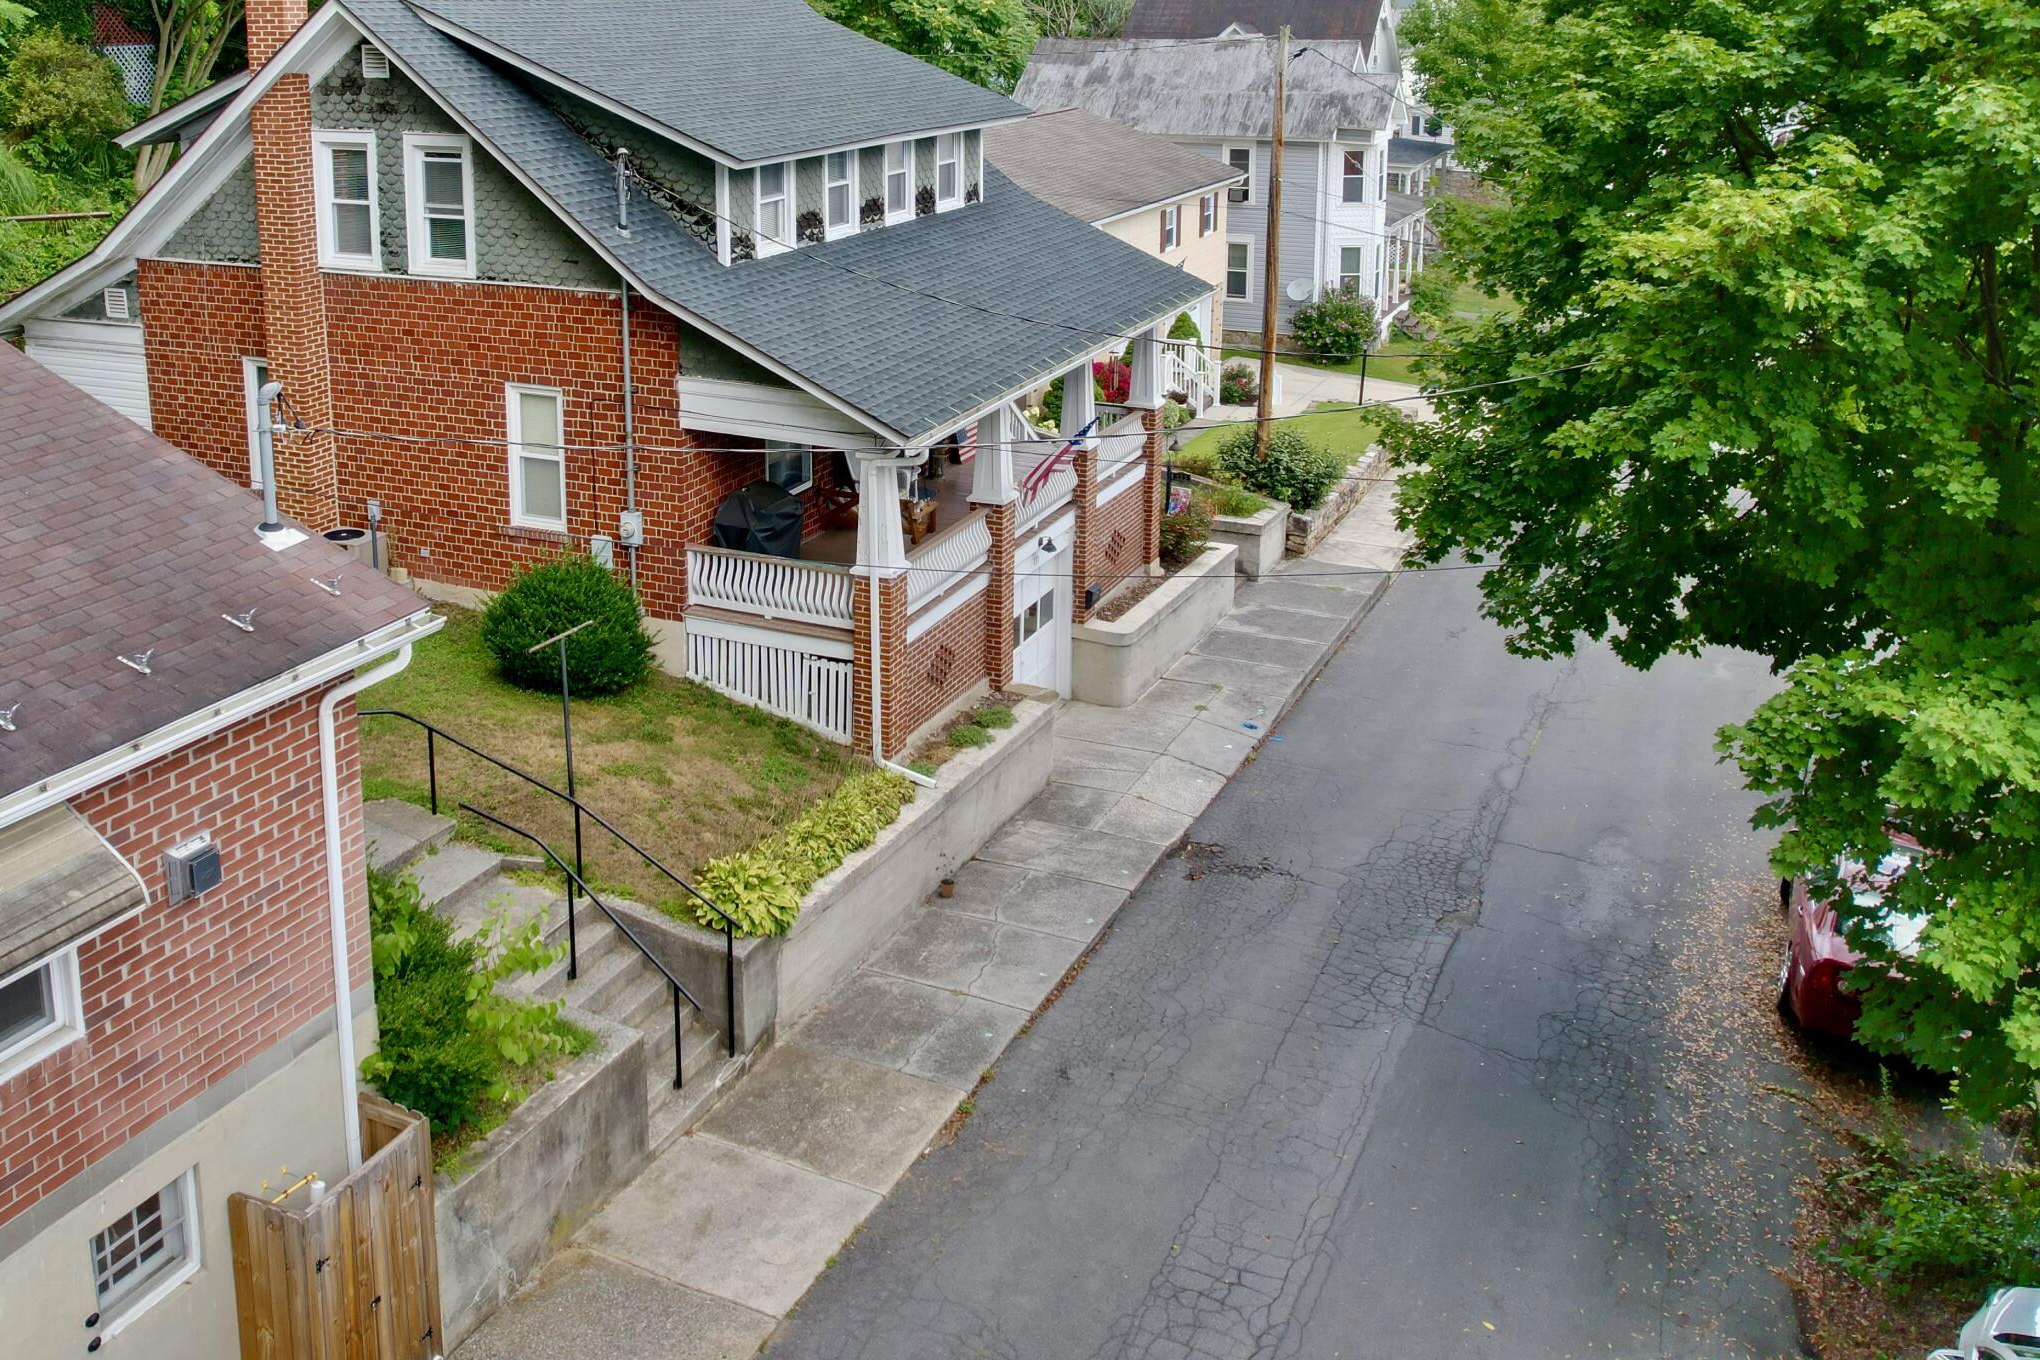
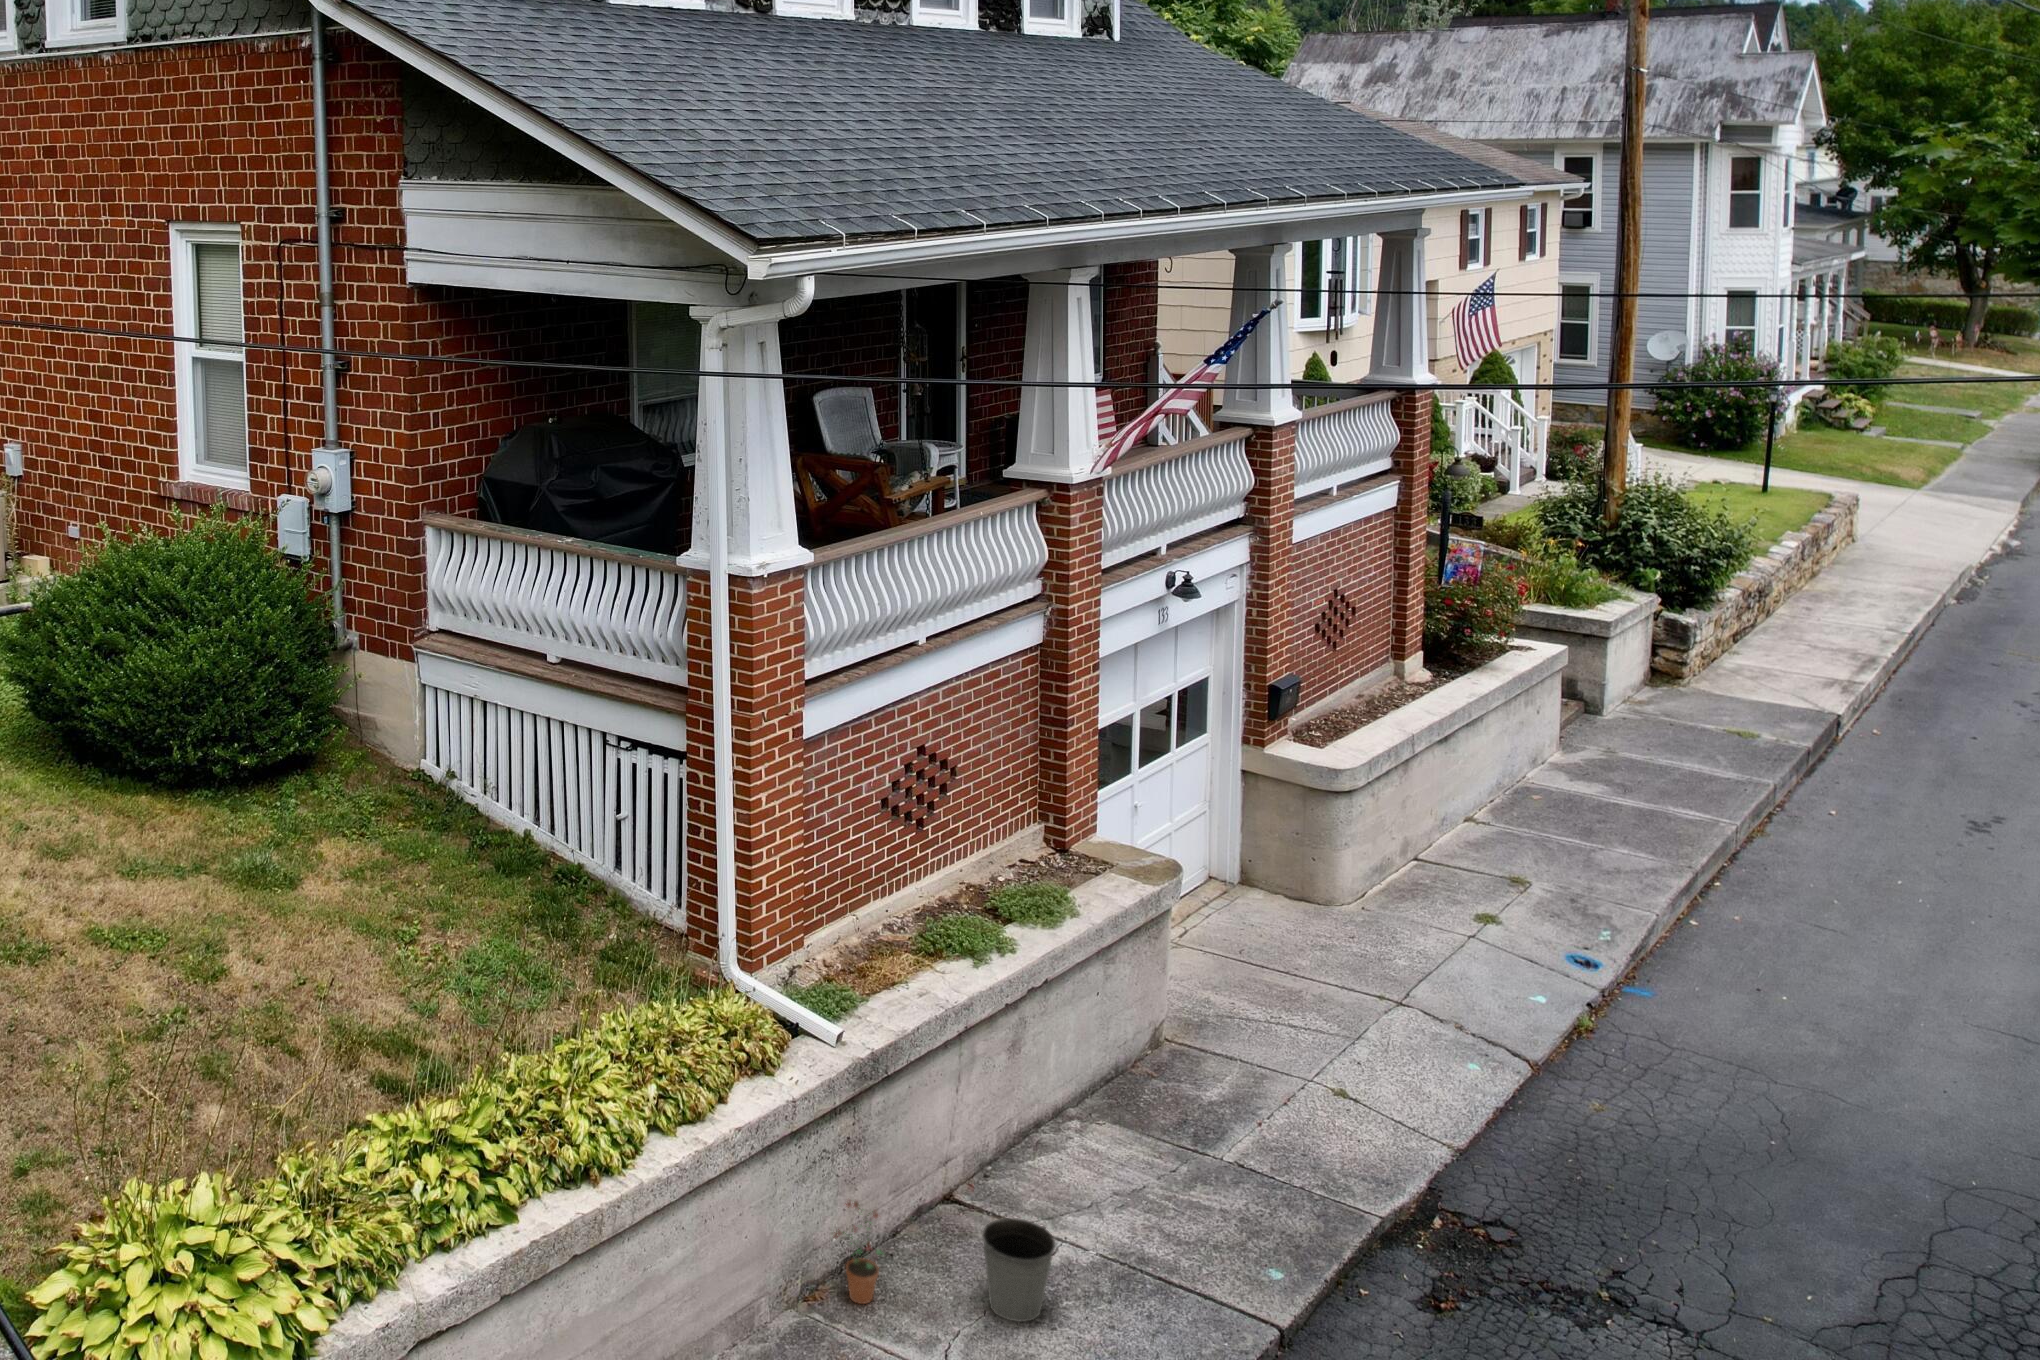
bucket: none [996,854,1029,896] -> present [979,1218,1055,1322]

